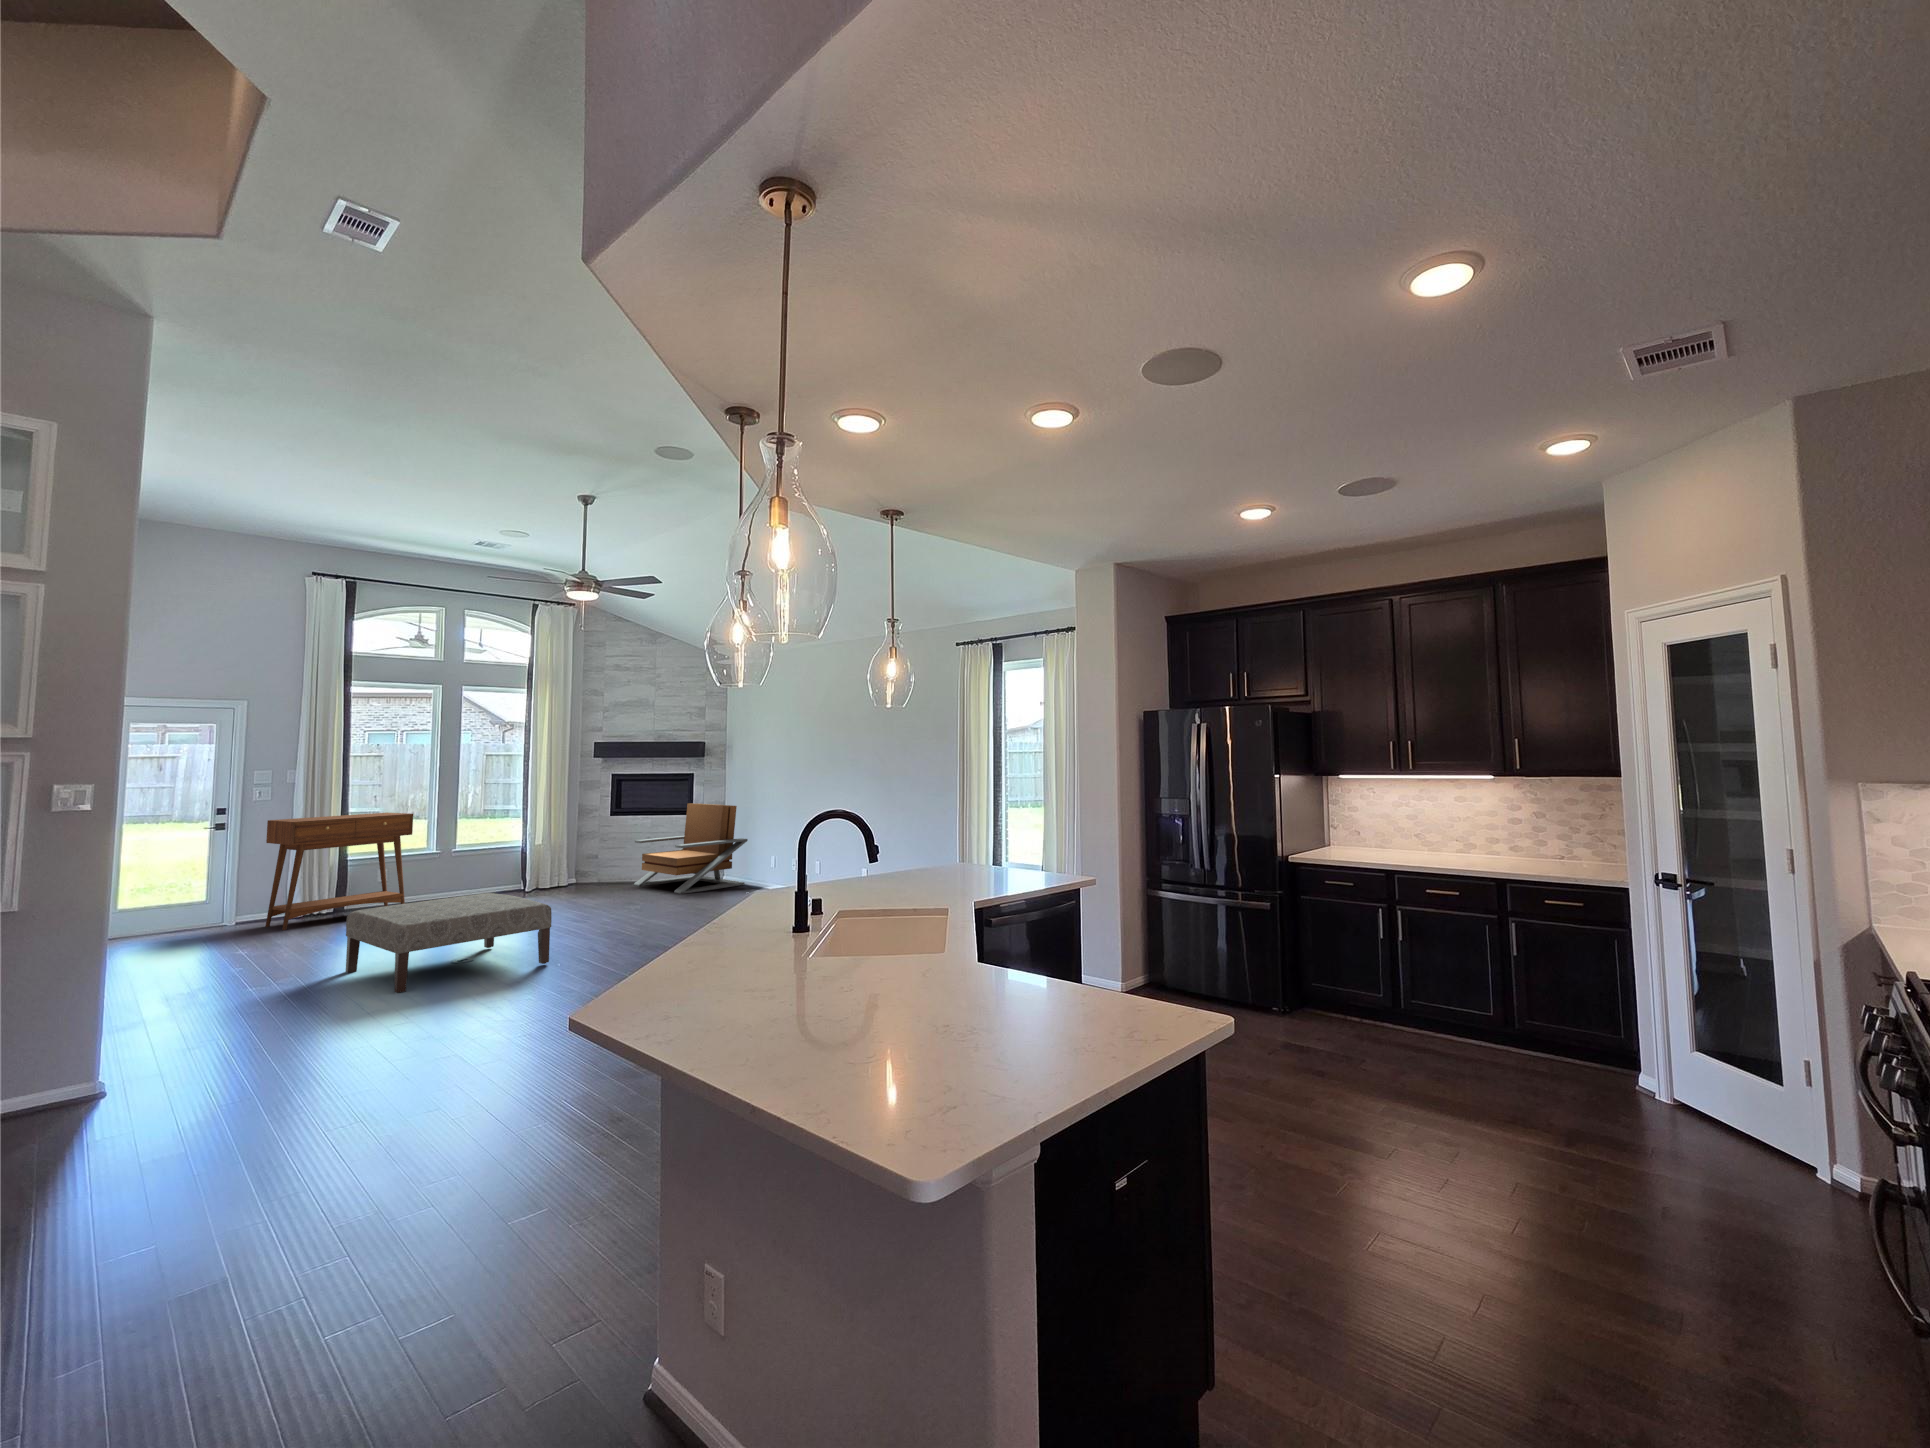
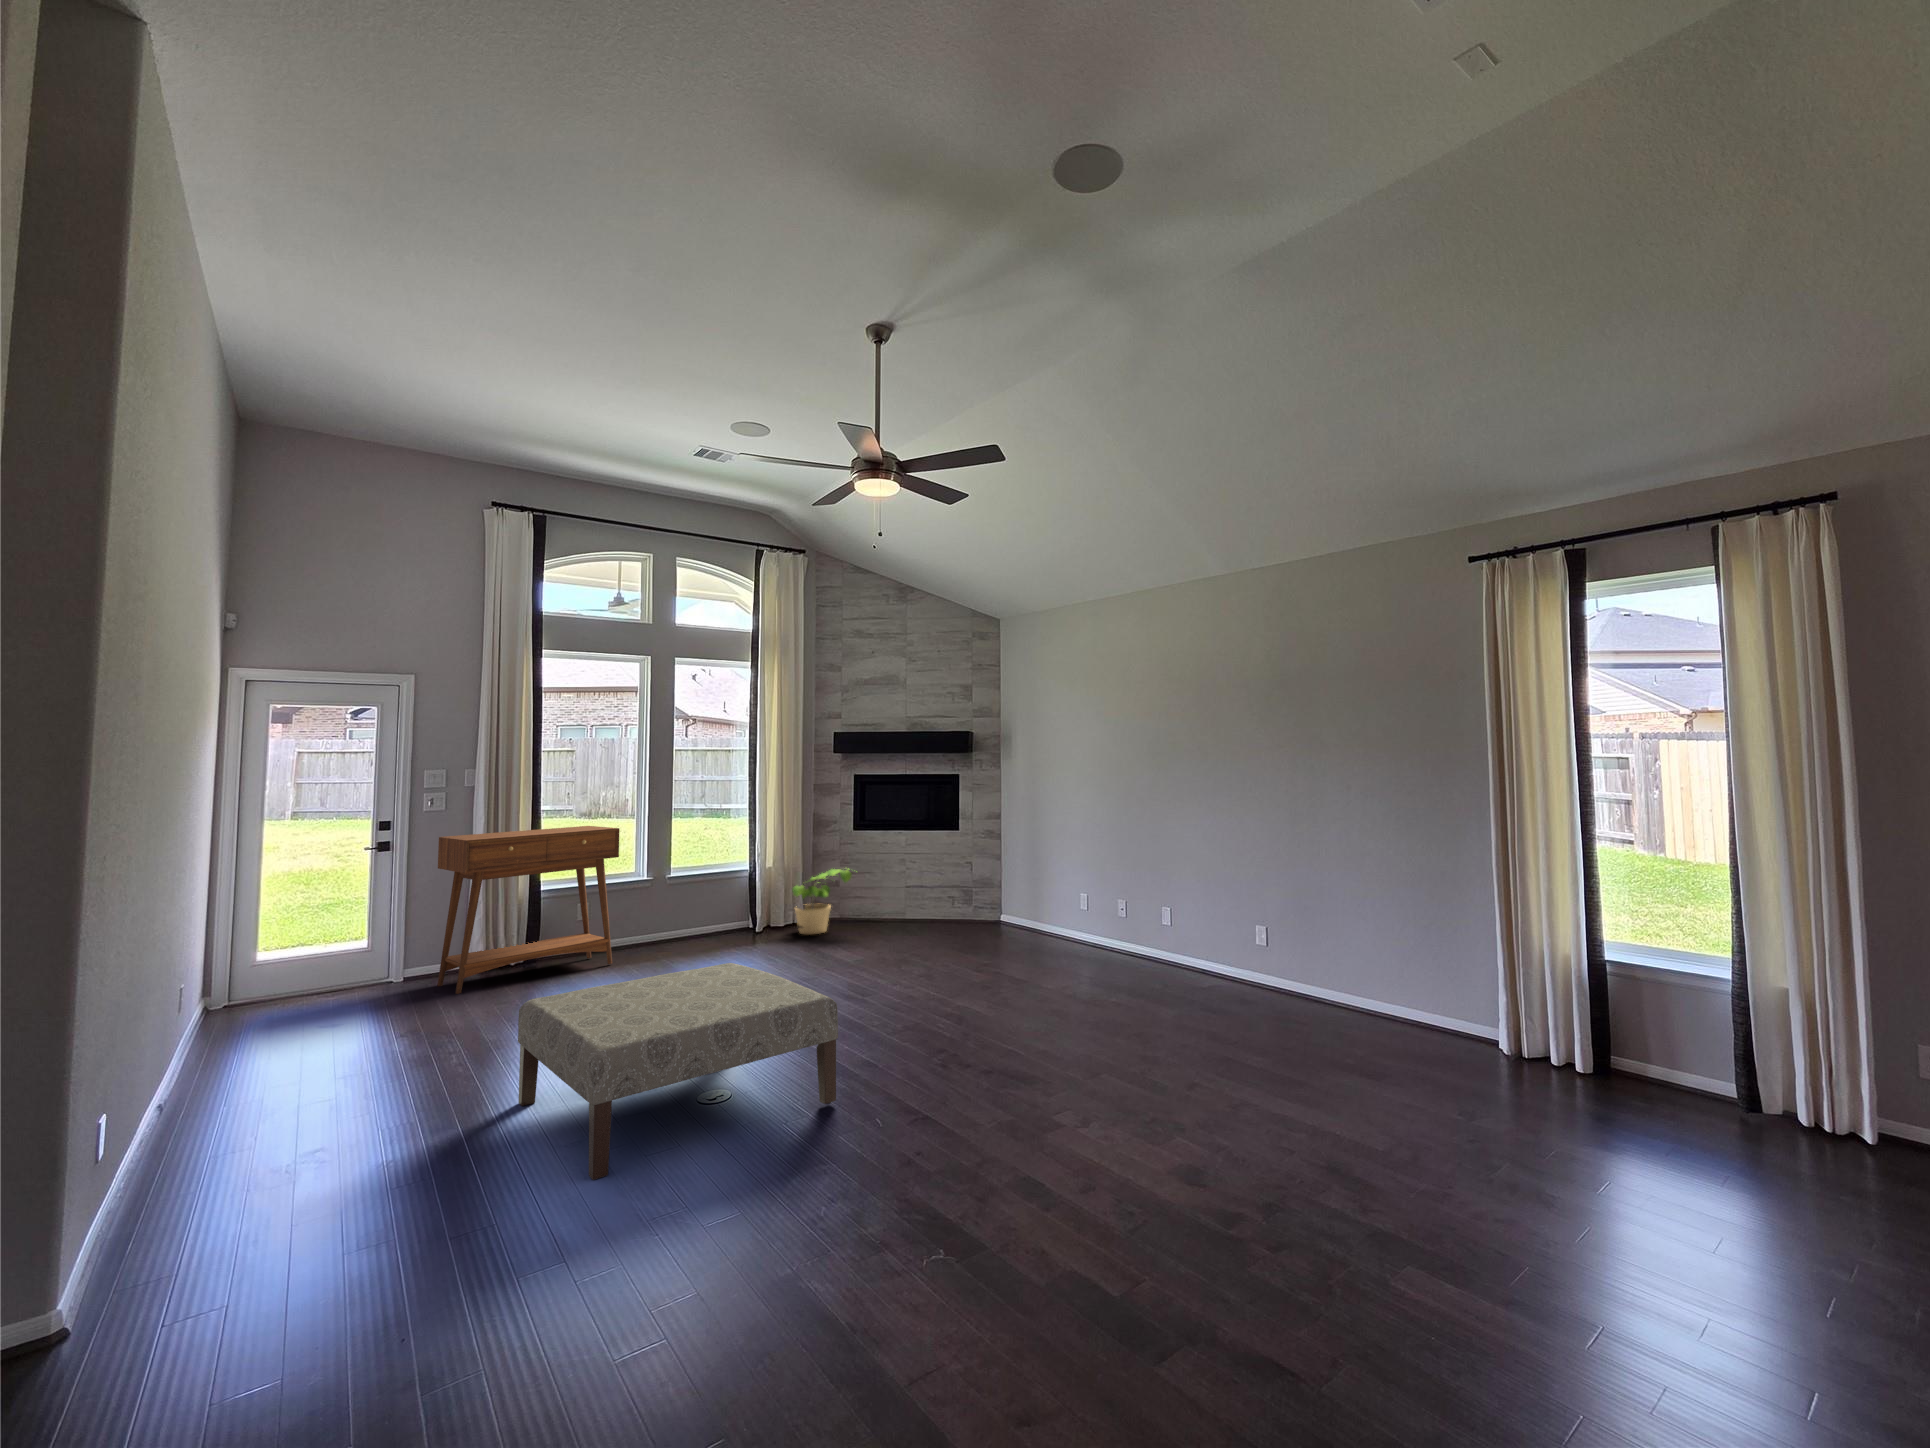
lounge chair: present [634,803,748,894] -> none [889,814,1038,943]
potted plant: none [553,843,607,892] -> present [792,869,852,934]

